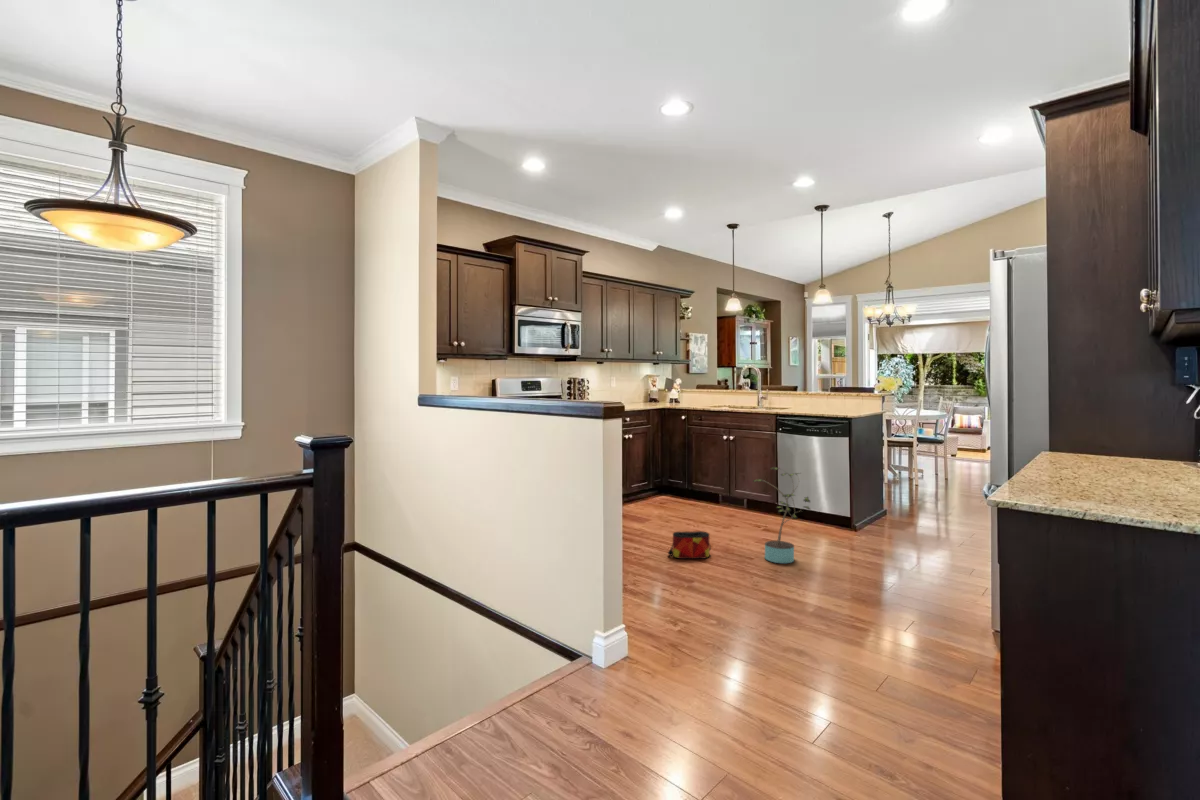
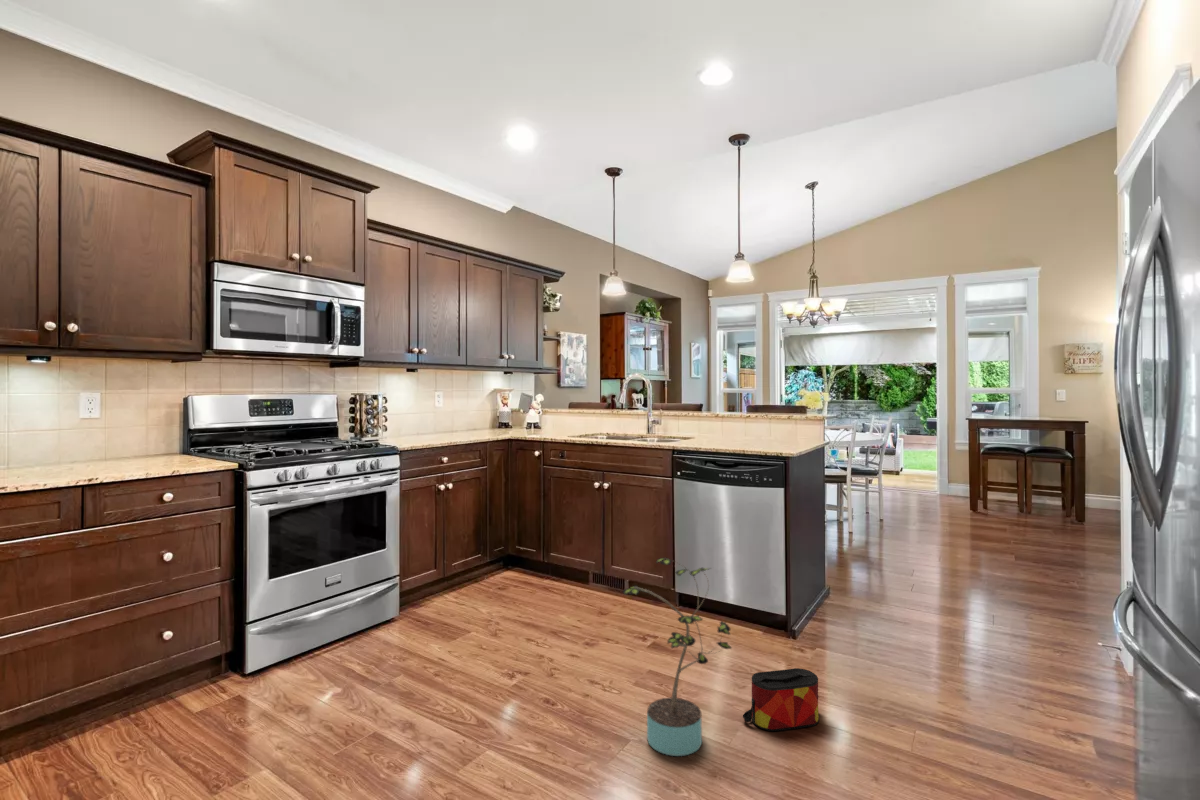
bag: present [668,531,711,559] -> present [743,668,819,731]

